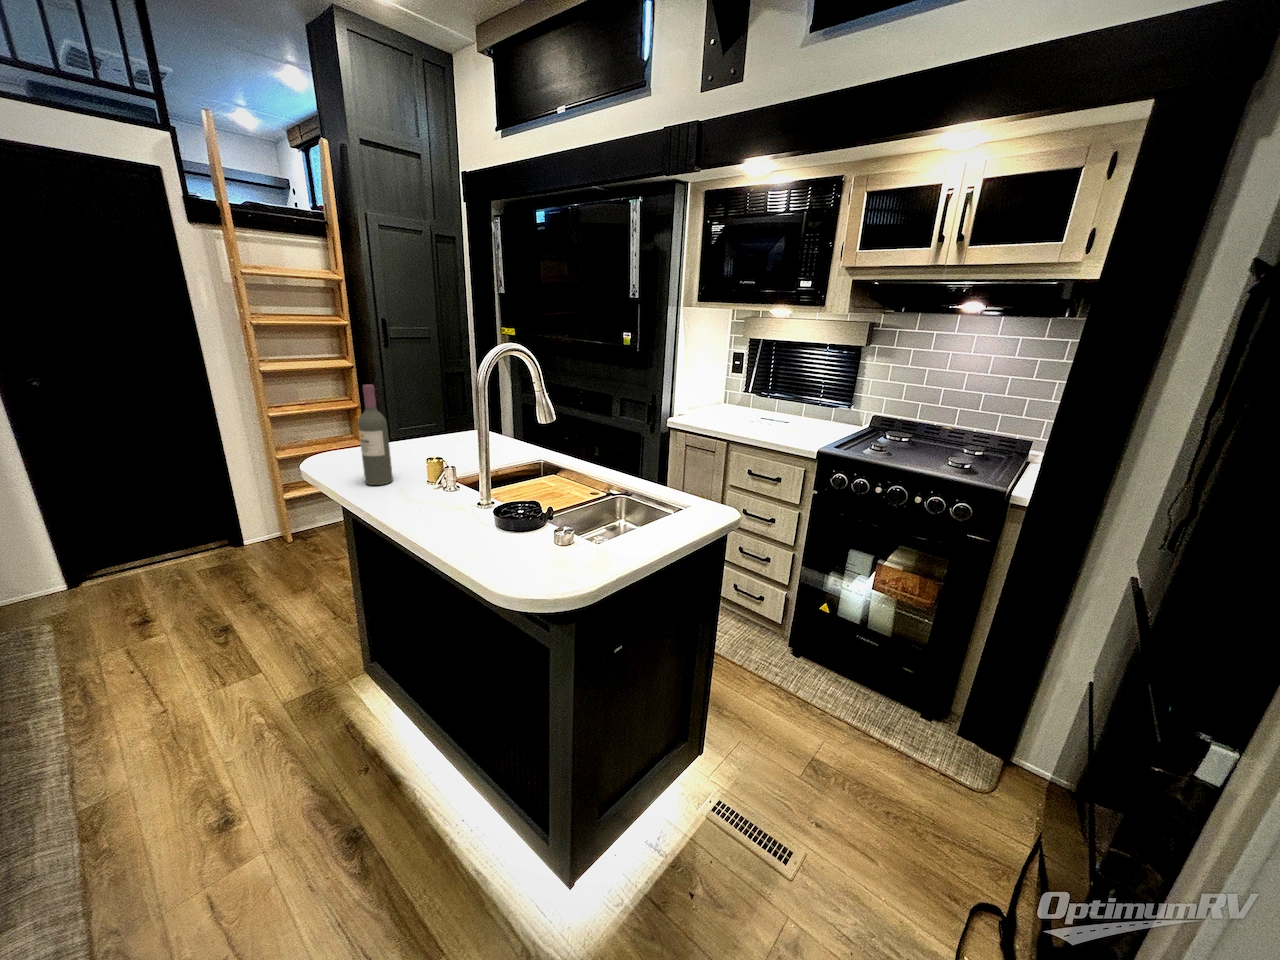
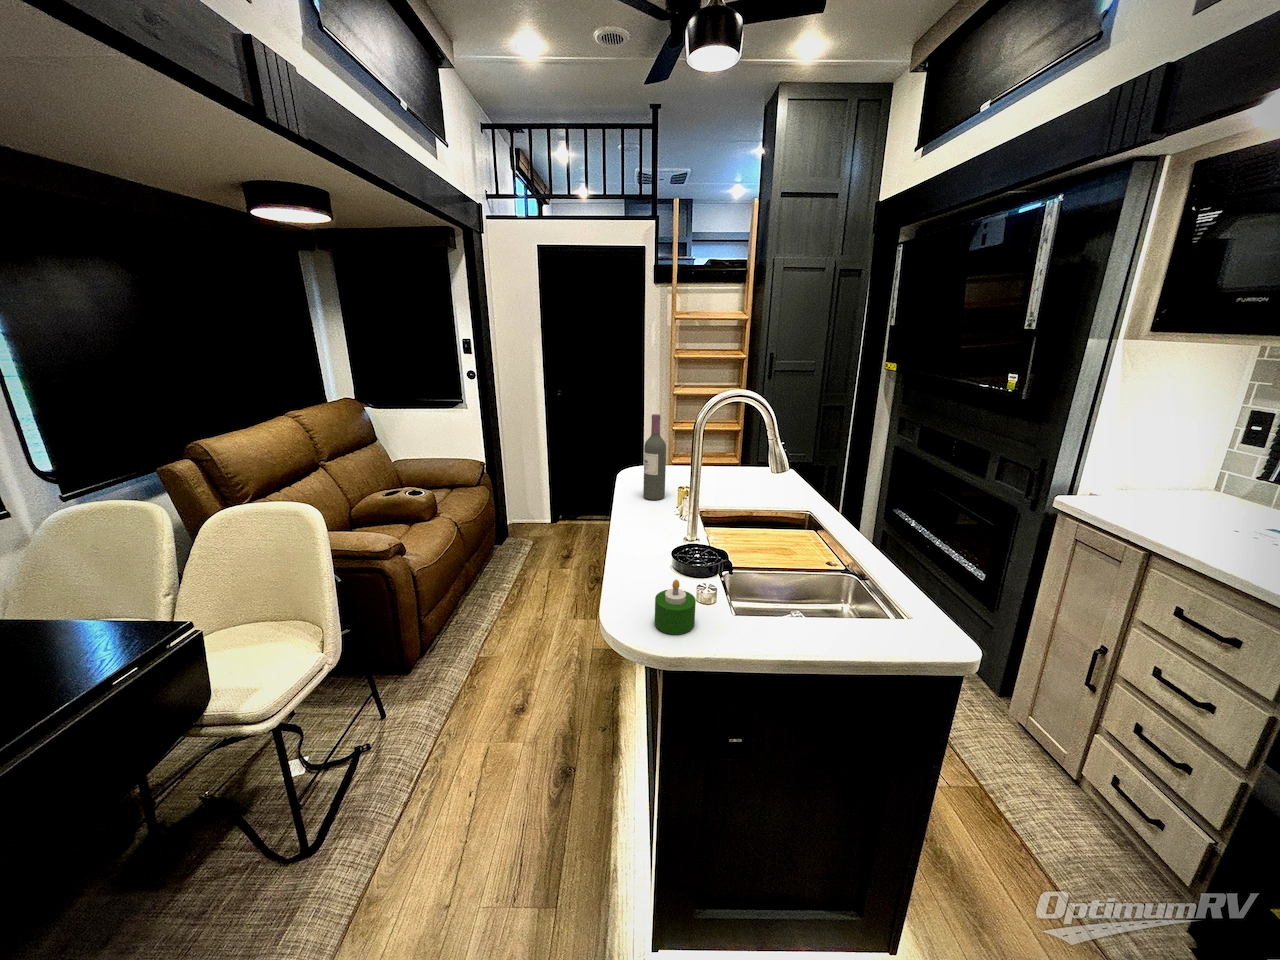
candle: none [537,527,576,579] -> present [655,579,696,634]

